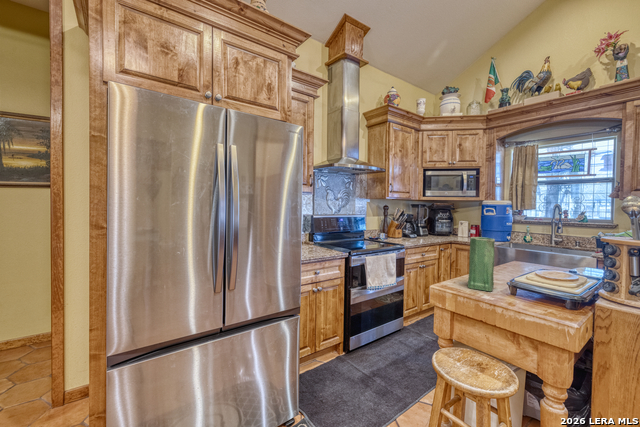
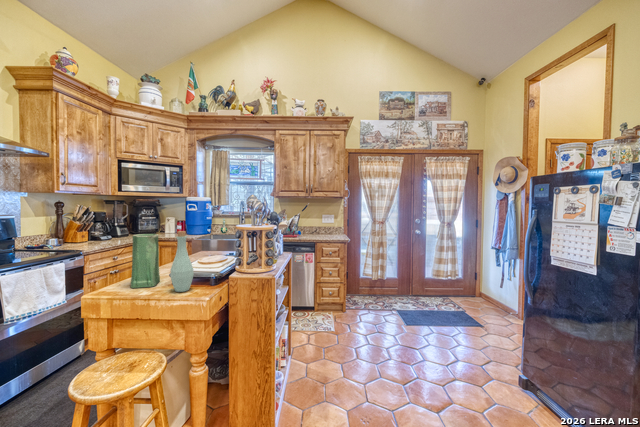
bottle: none [514,238,545,307] -> present [170,231,194,292]

